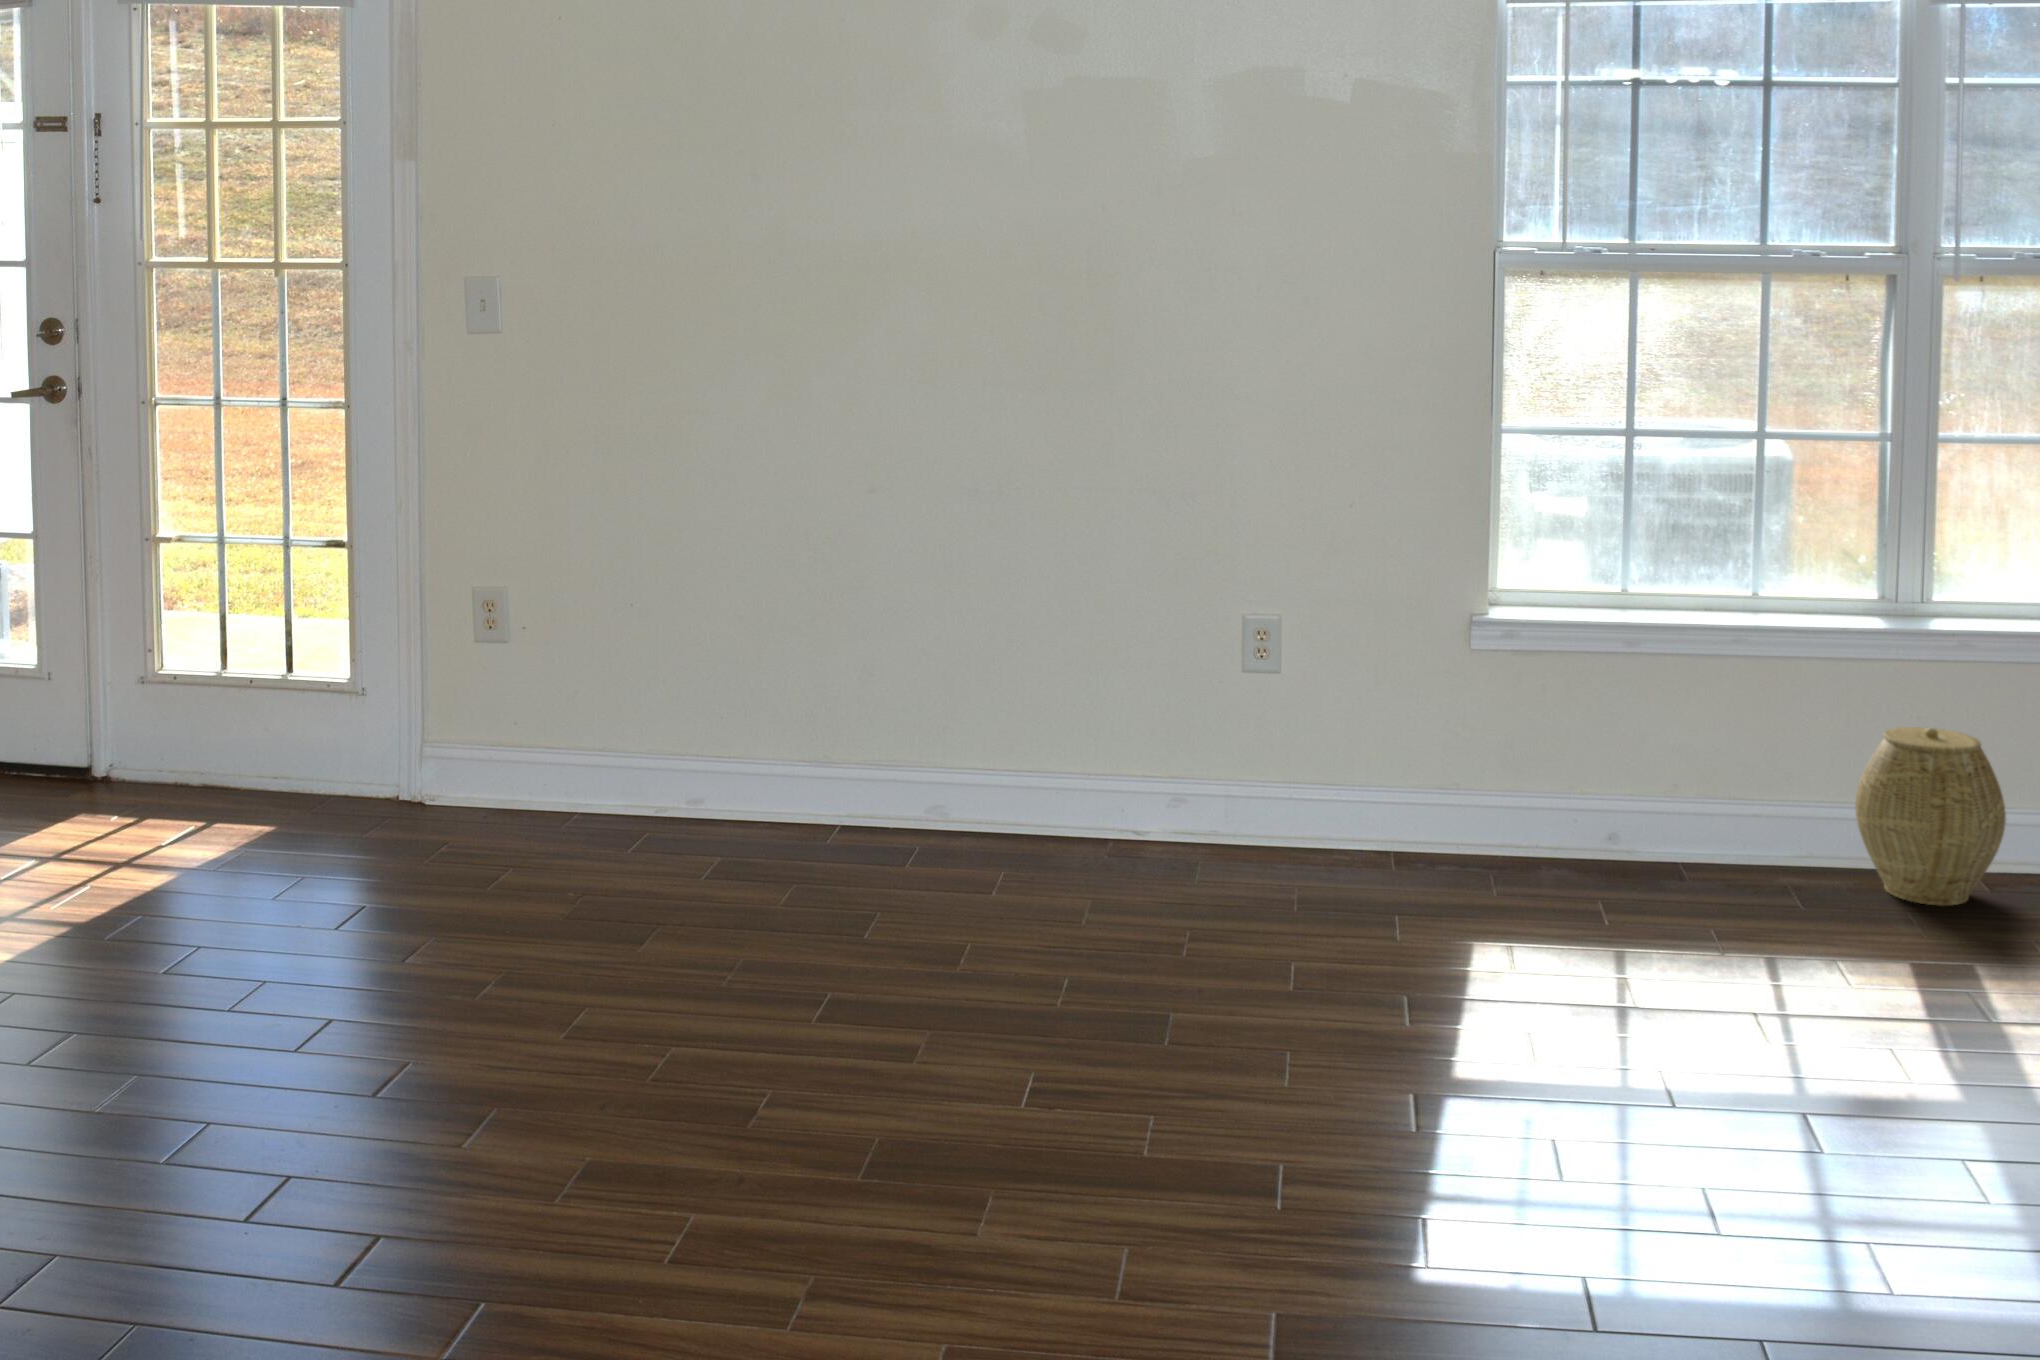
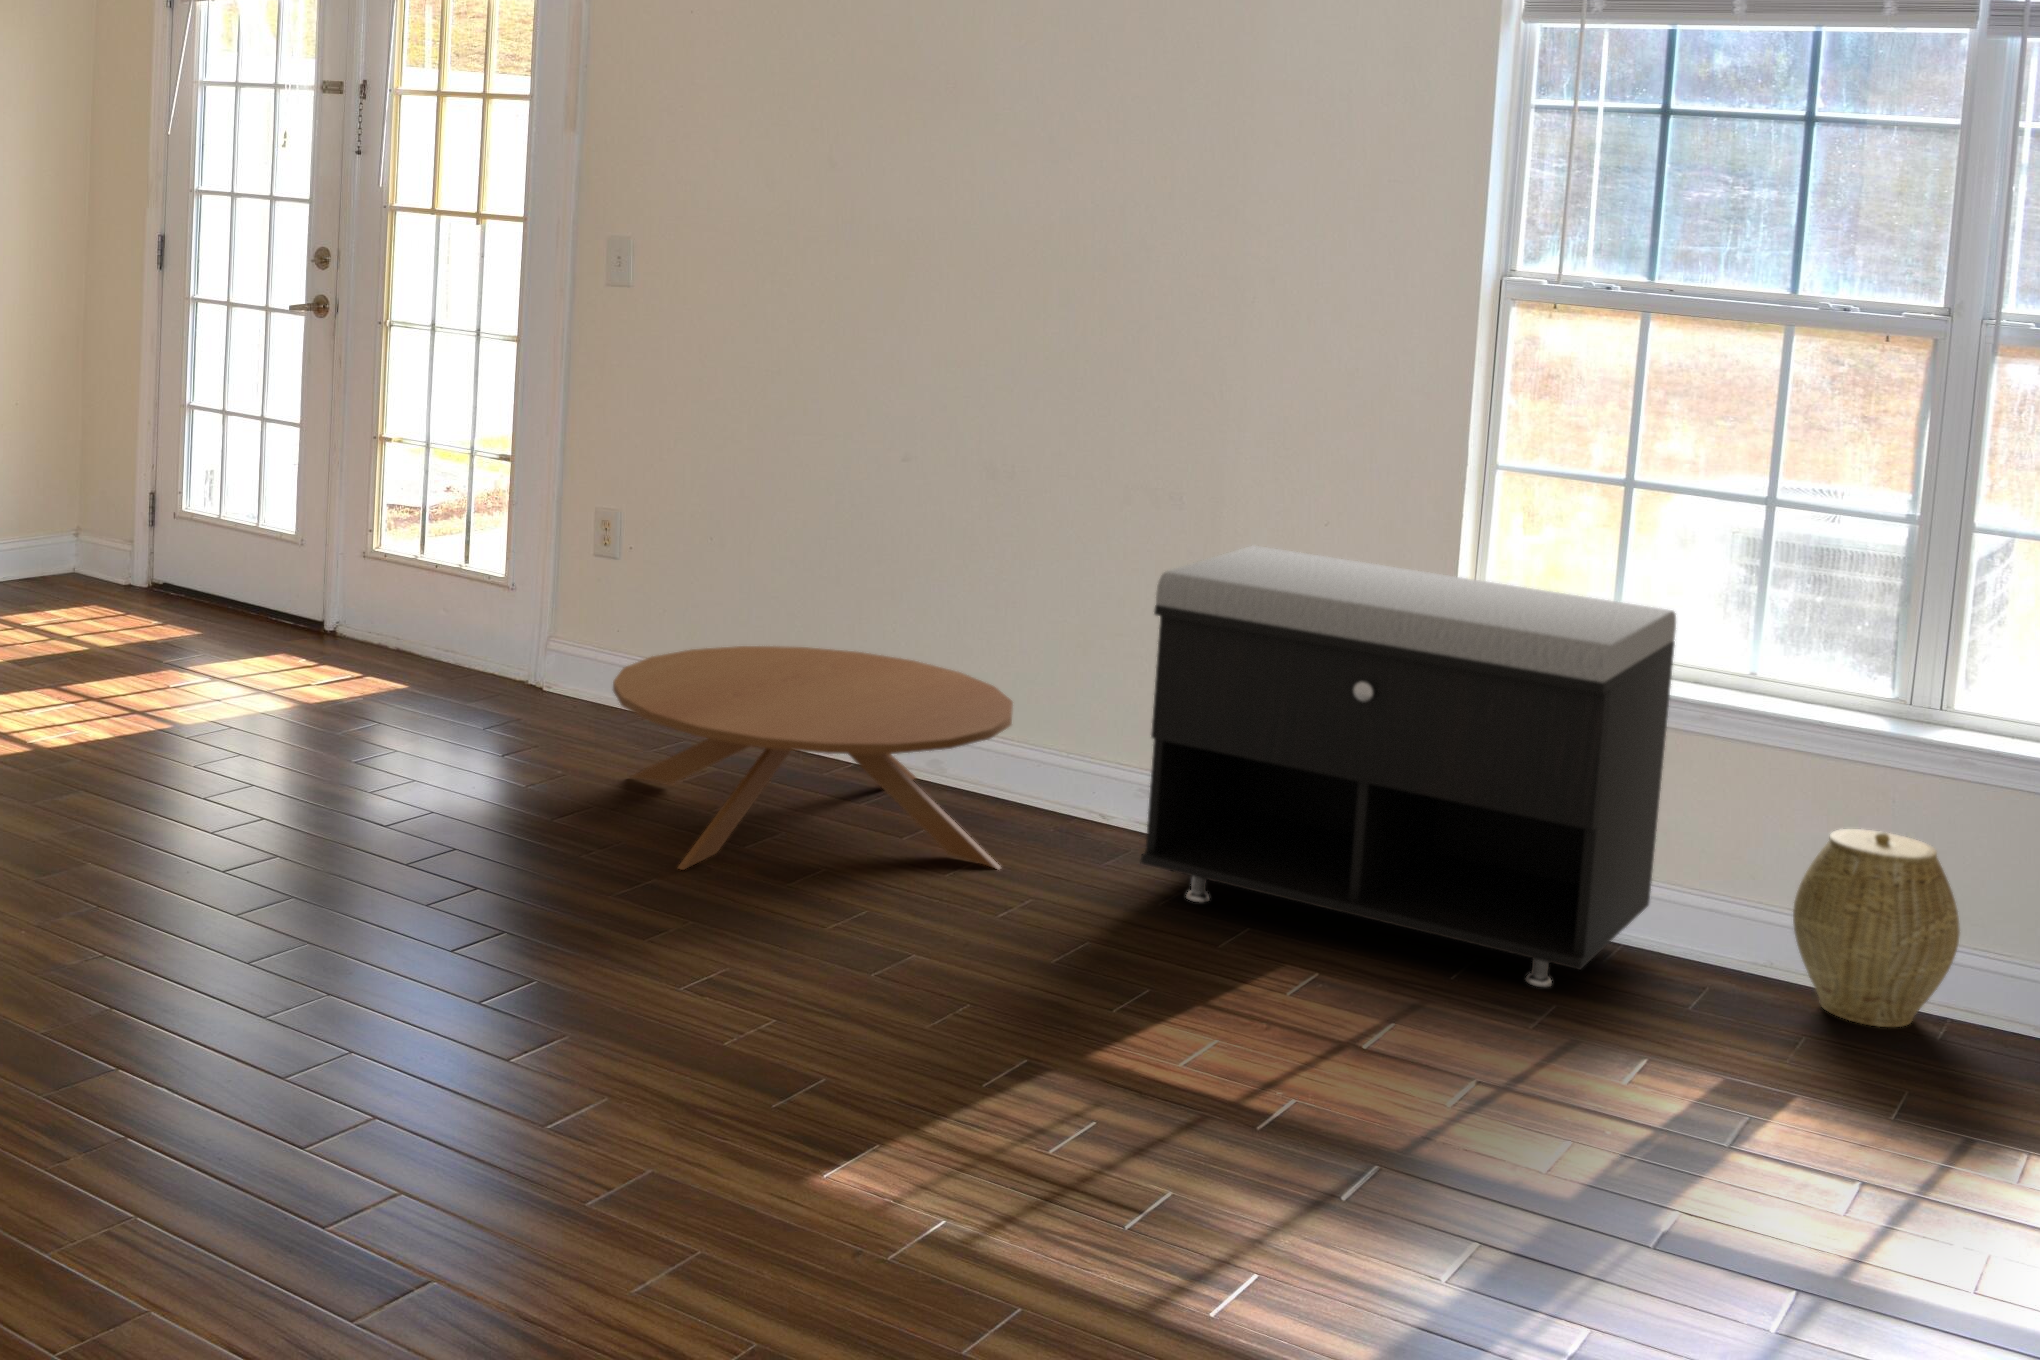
storage bench: none [1280,538,1762,931] -> present [1140,546,1676,987]
coffee table: none [641,705,1120,993] -> present [613,646,1013,870]

